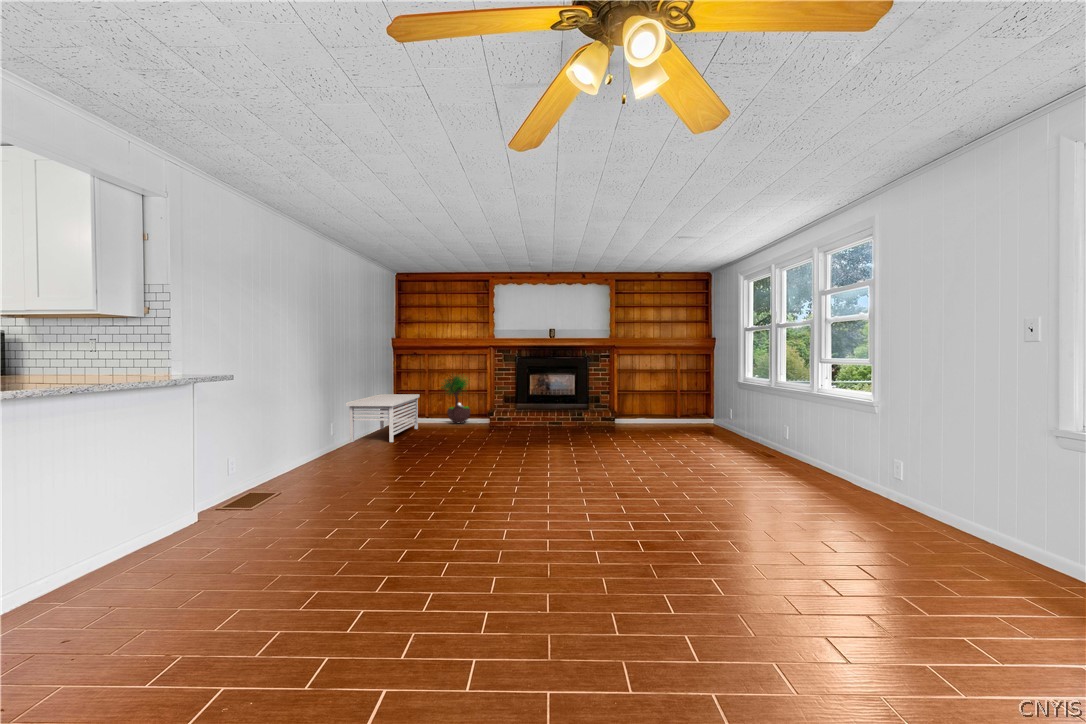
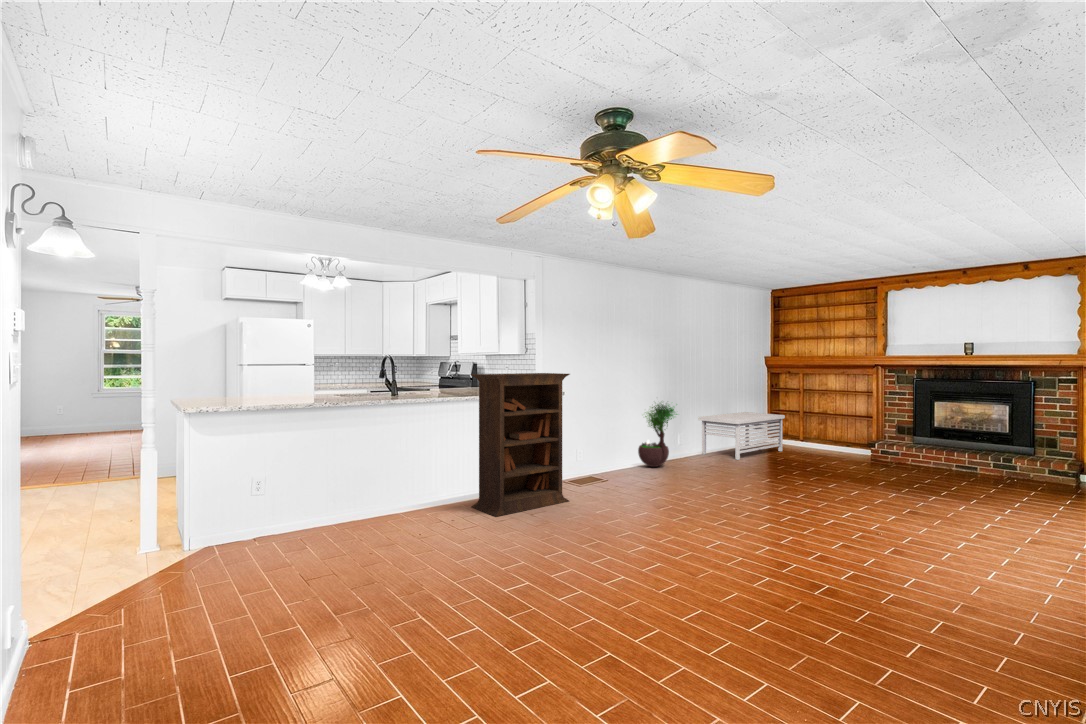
bookcase: none [101,355,269,579] -> present [471,373,570,517]
potted tree: present [442,376,470,423] -> present [638,403,677,467]

